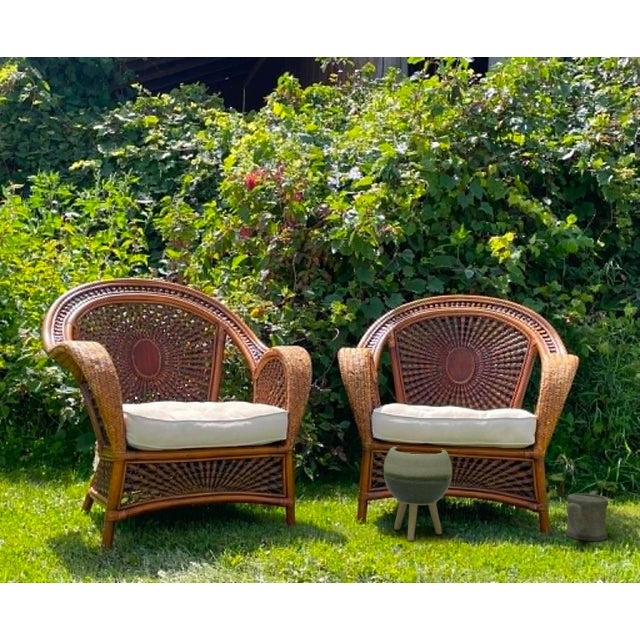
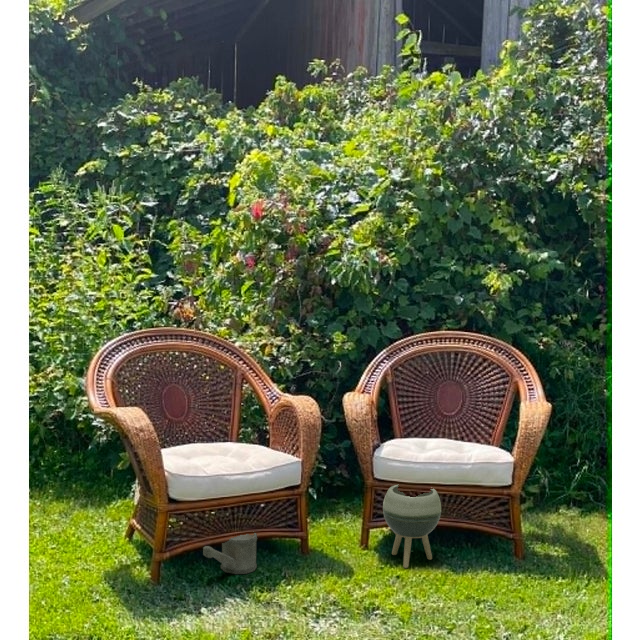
watering can: present [566,491,609,541] -> present [203,533,257,574]

